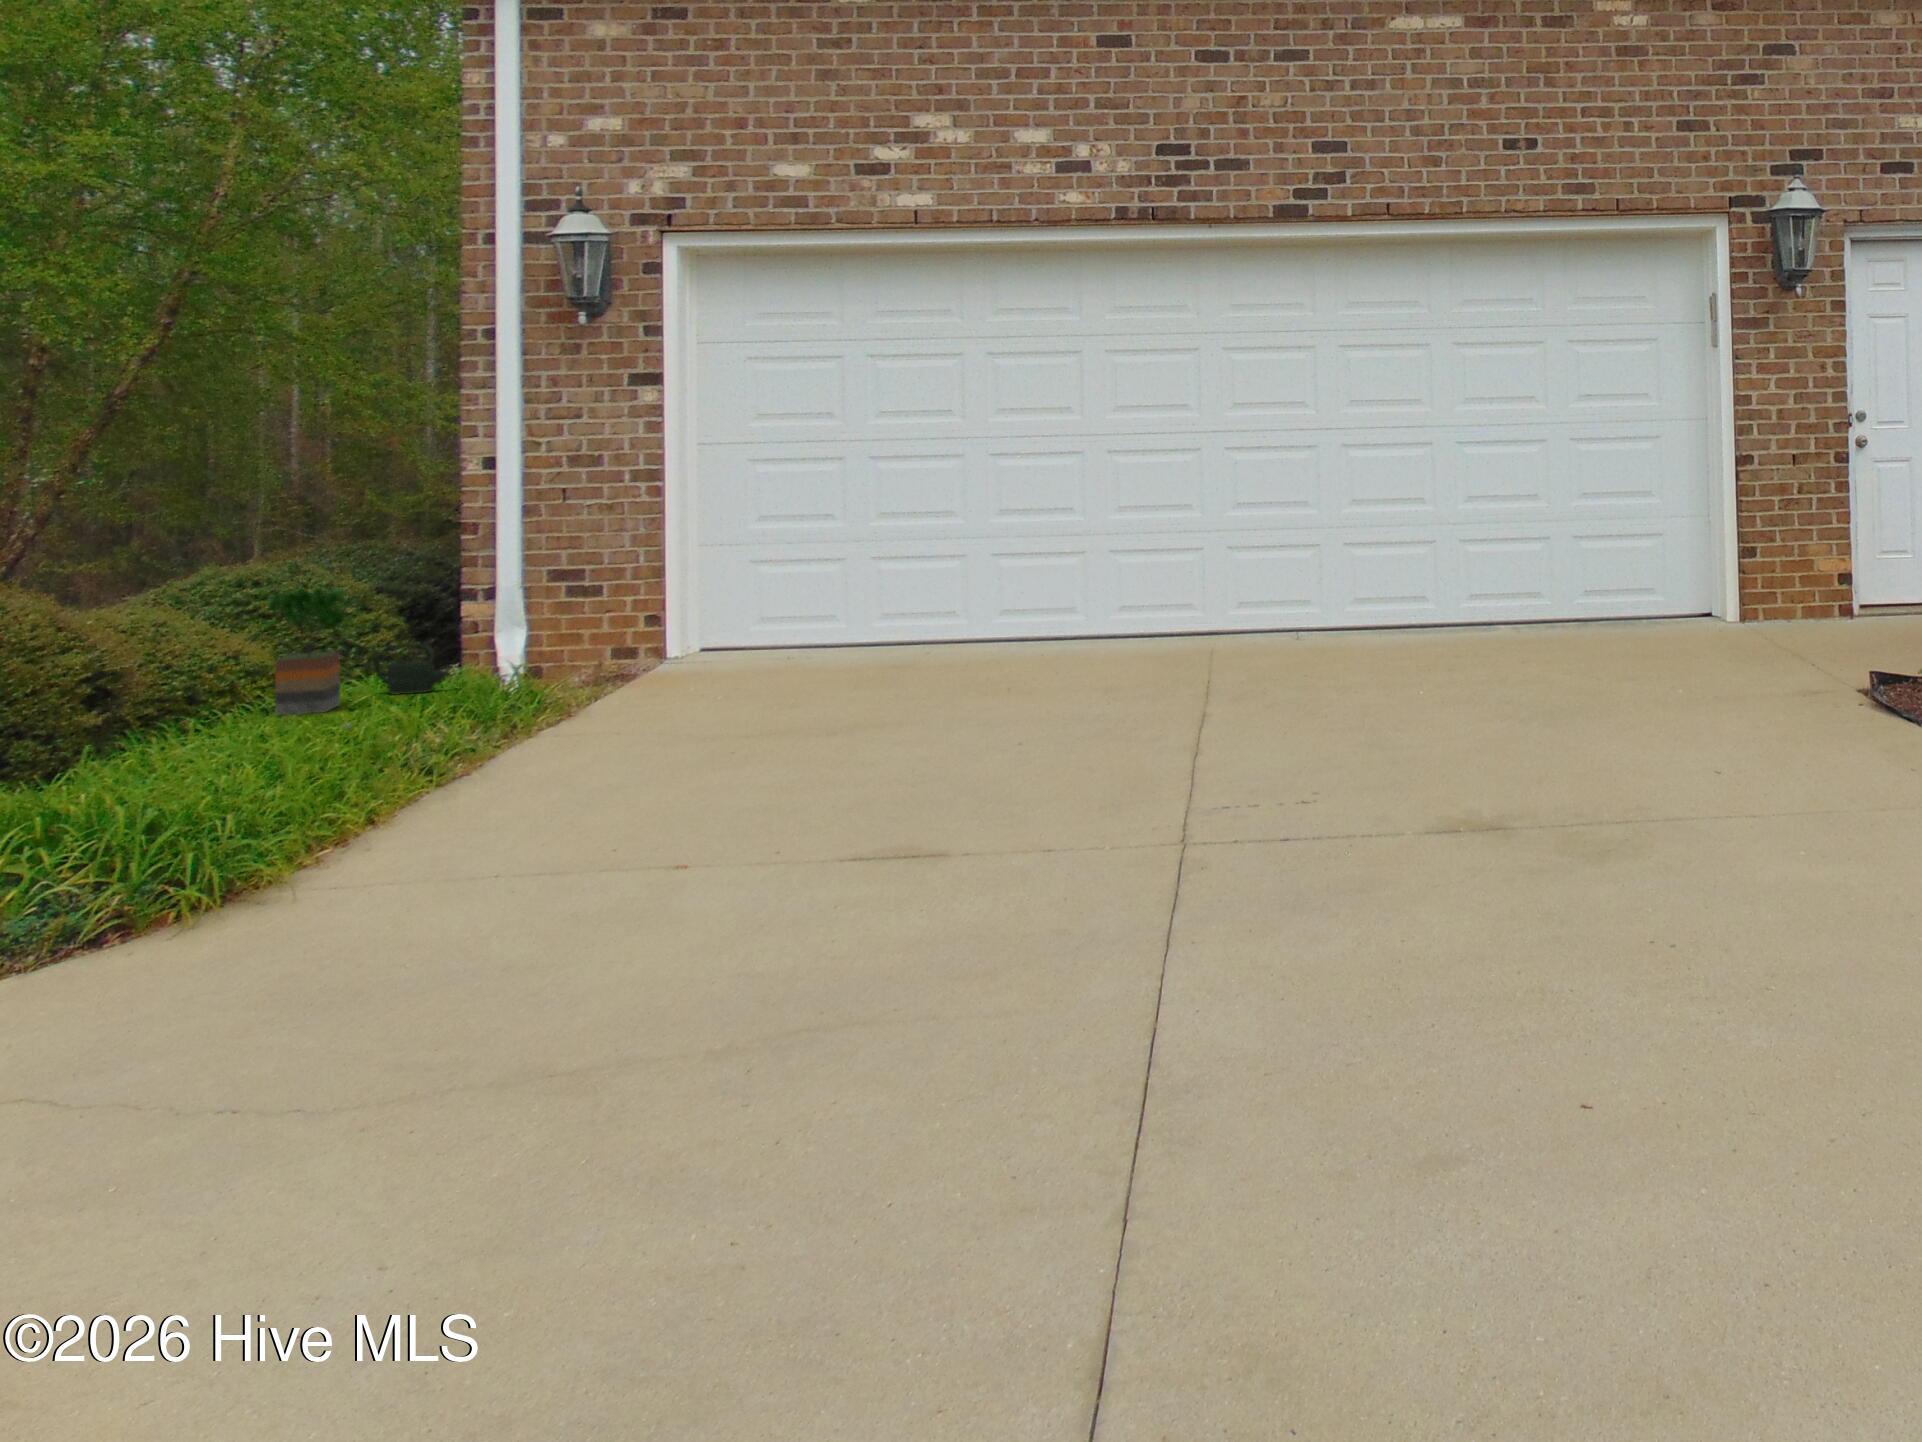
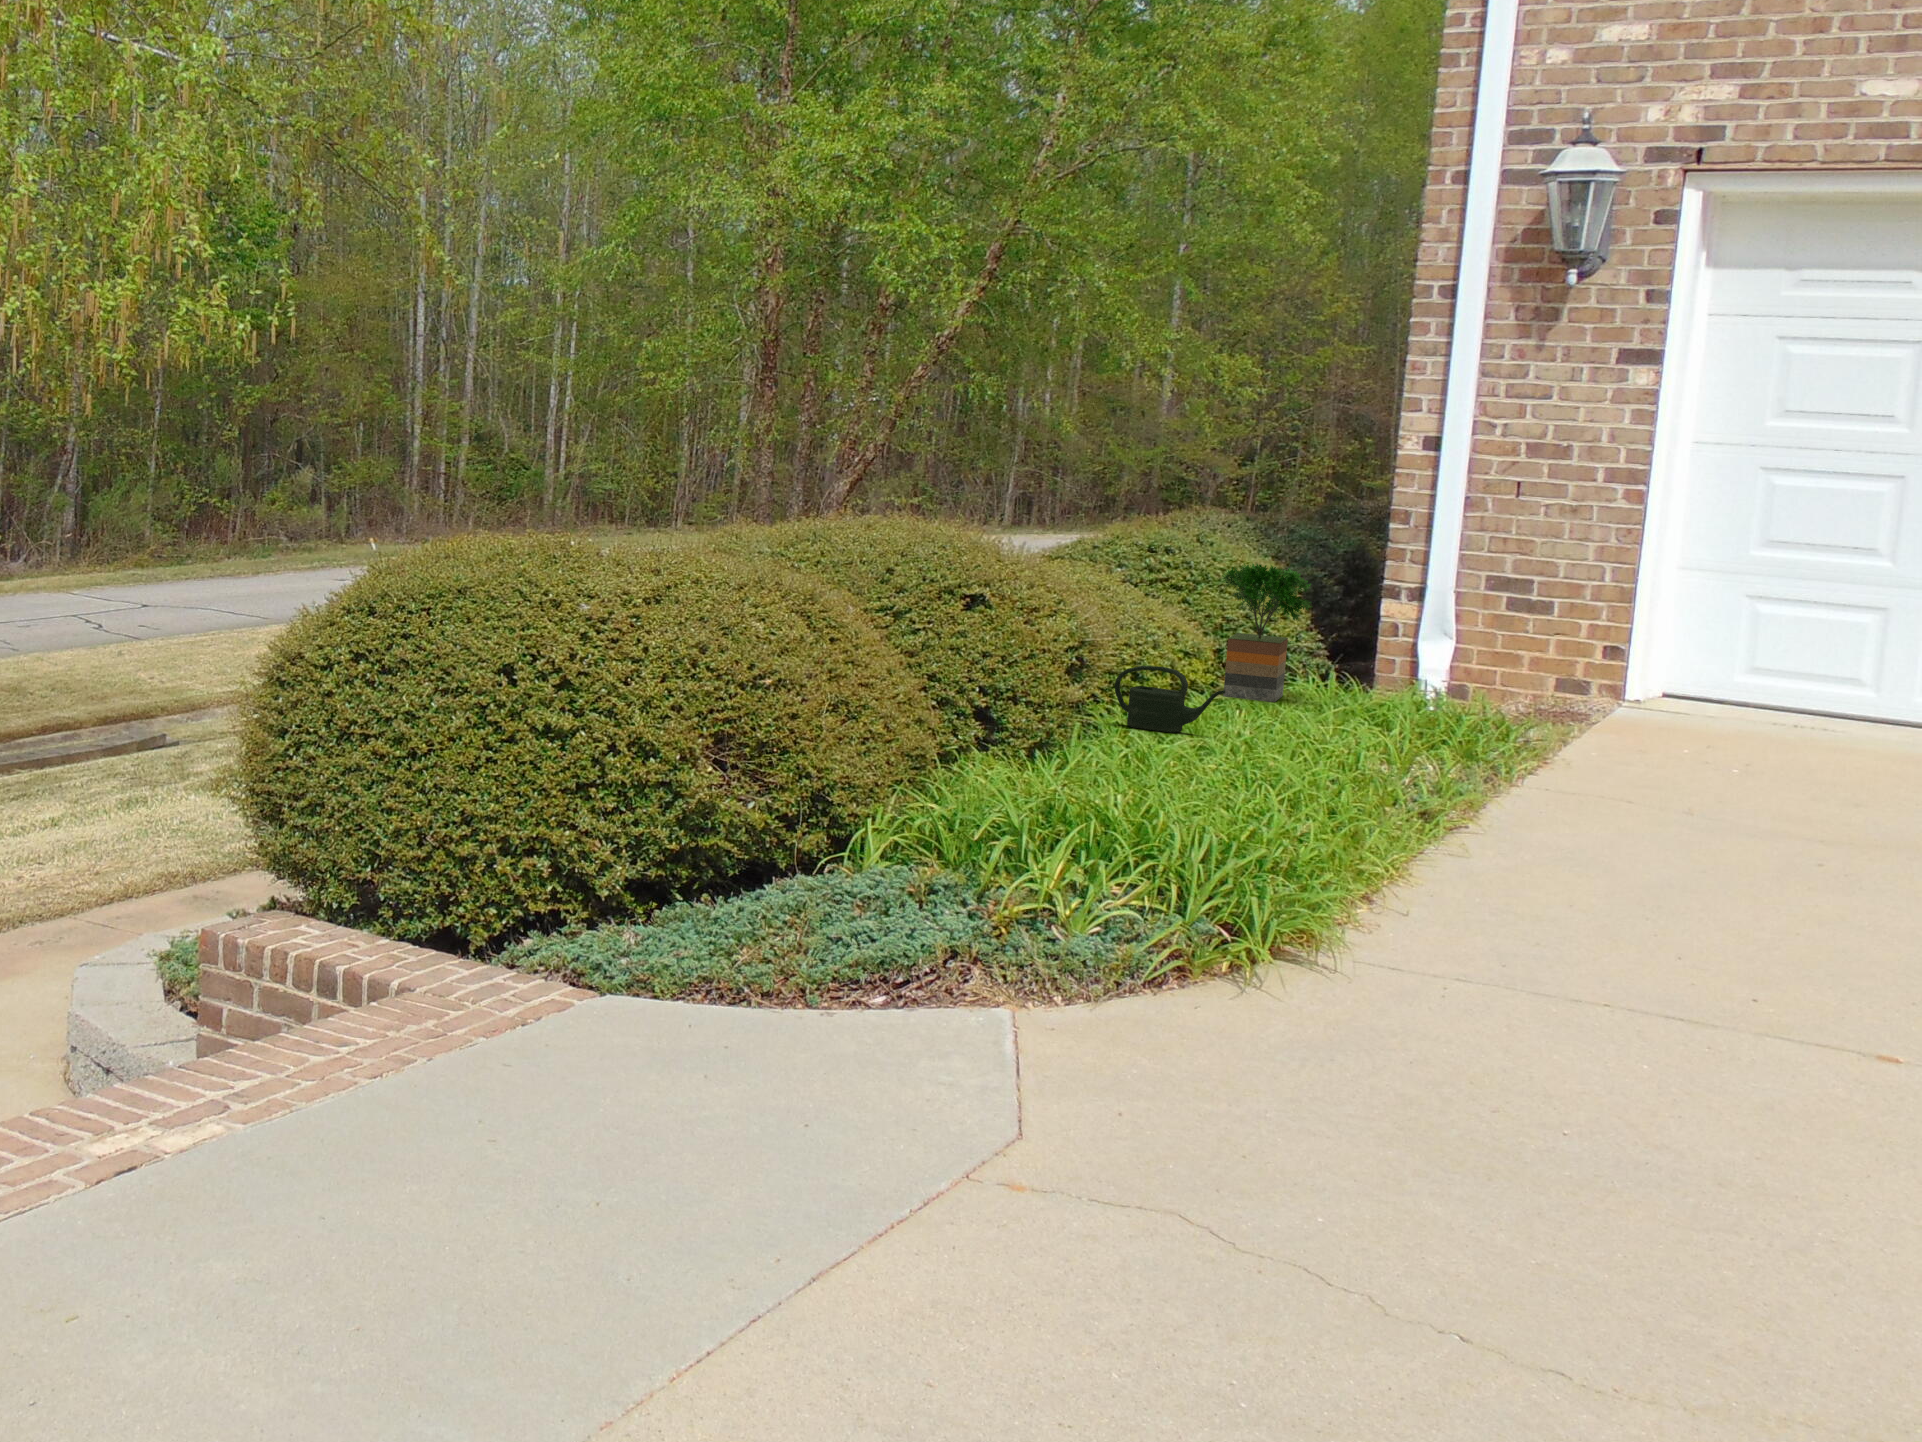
watering can: present [375,644,462,694] -> present [1115,666,1225,733]

